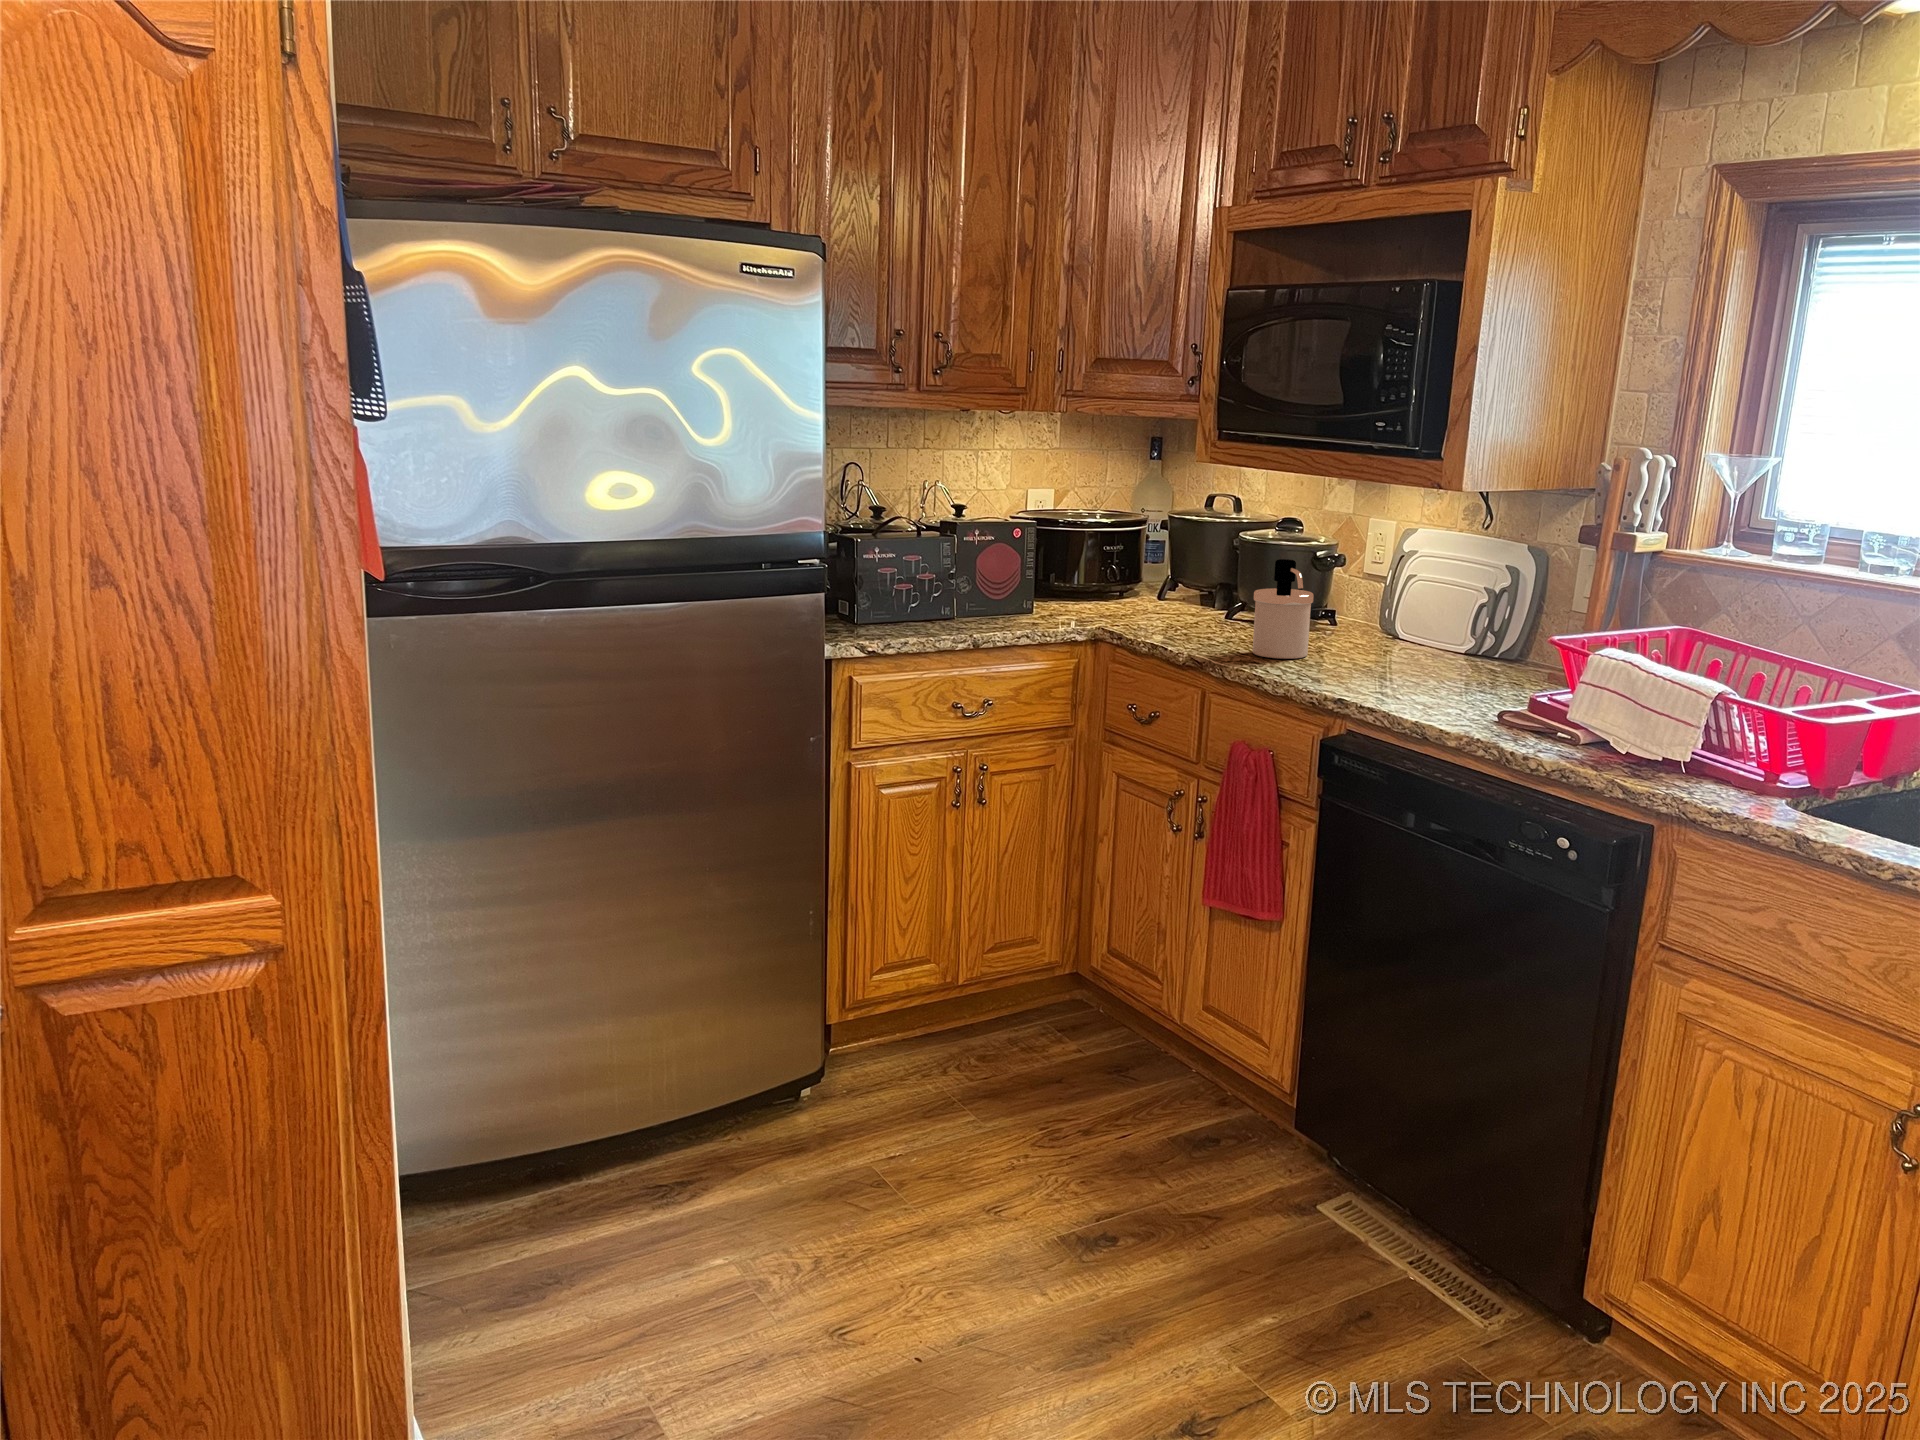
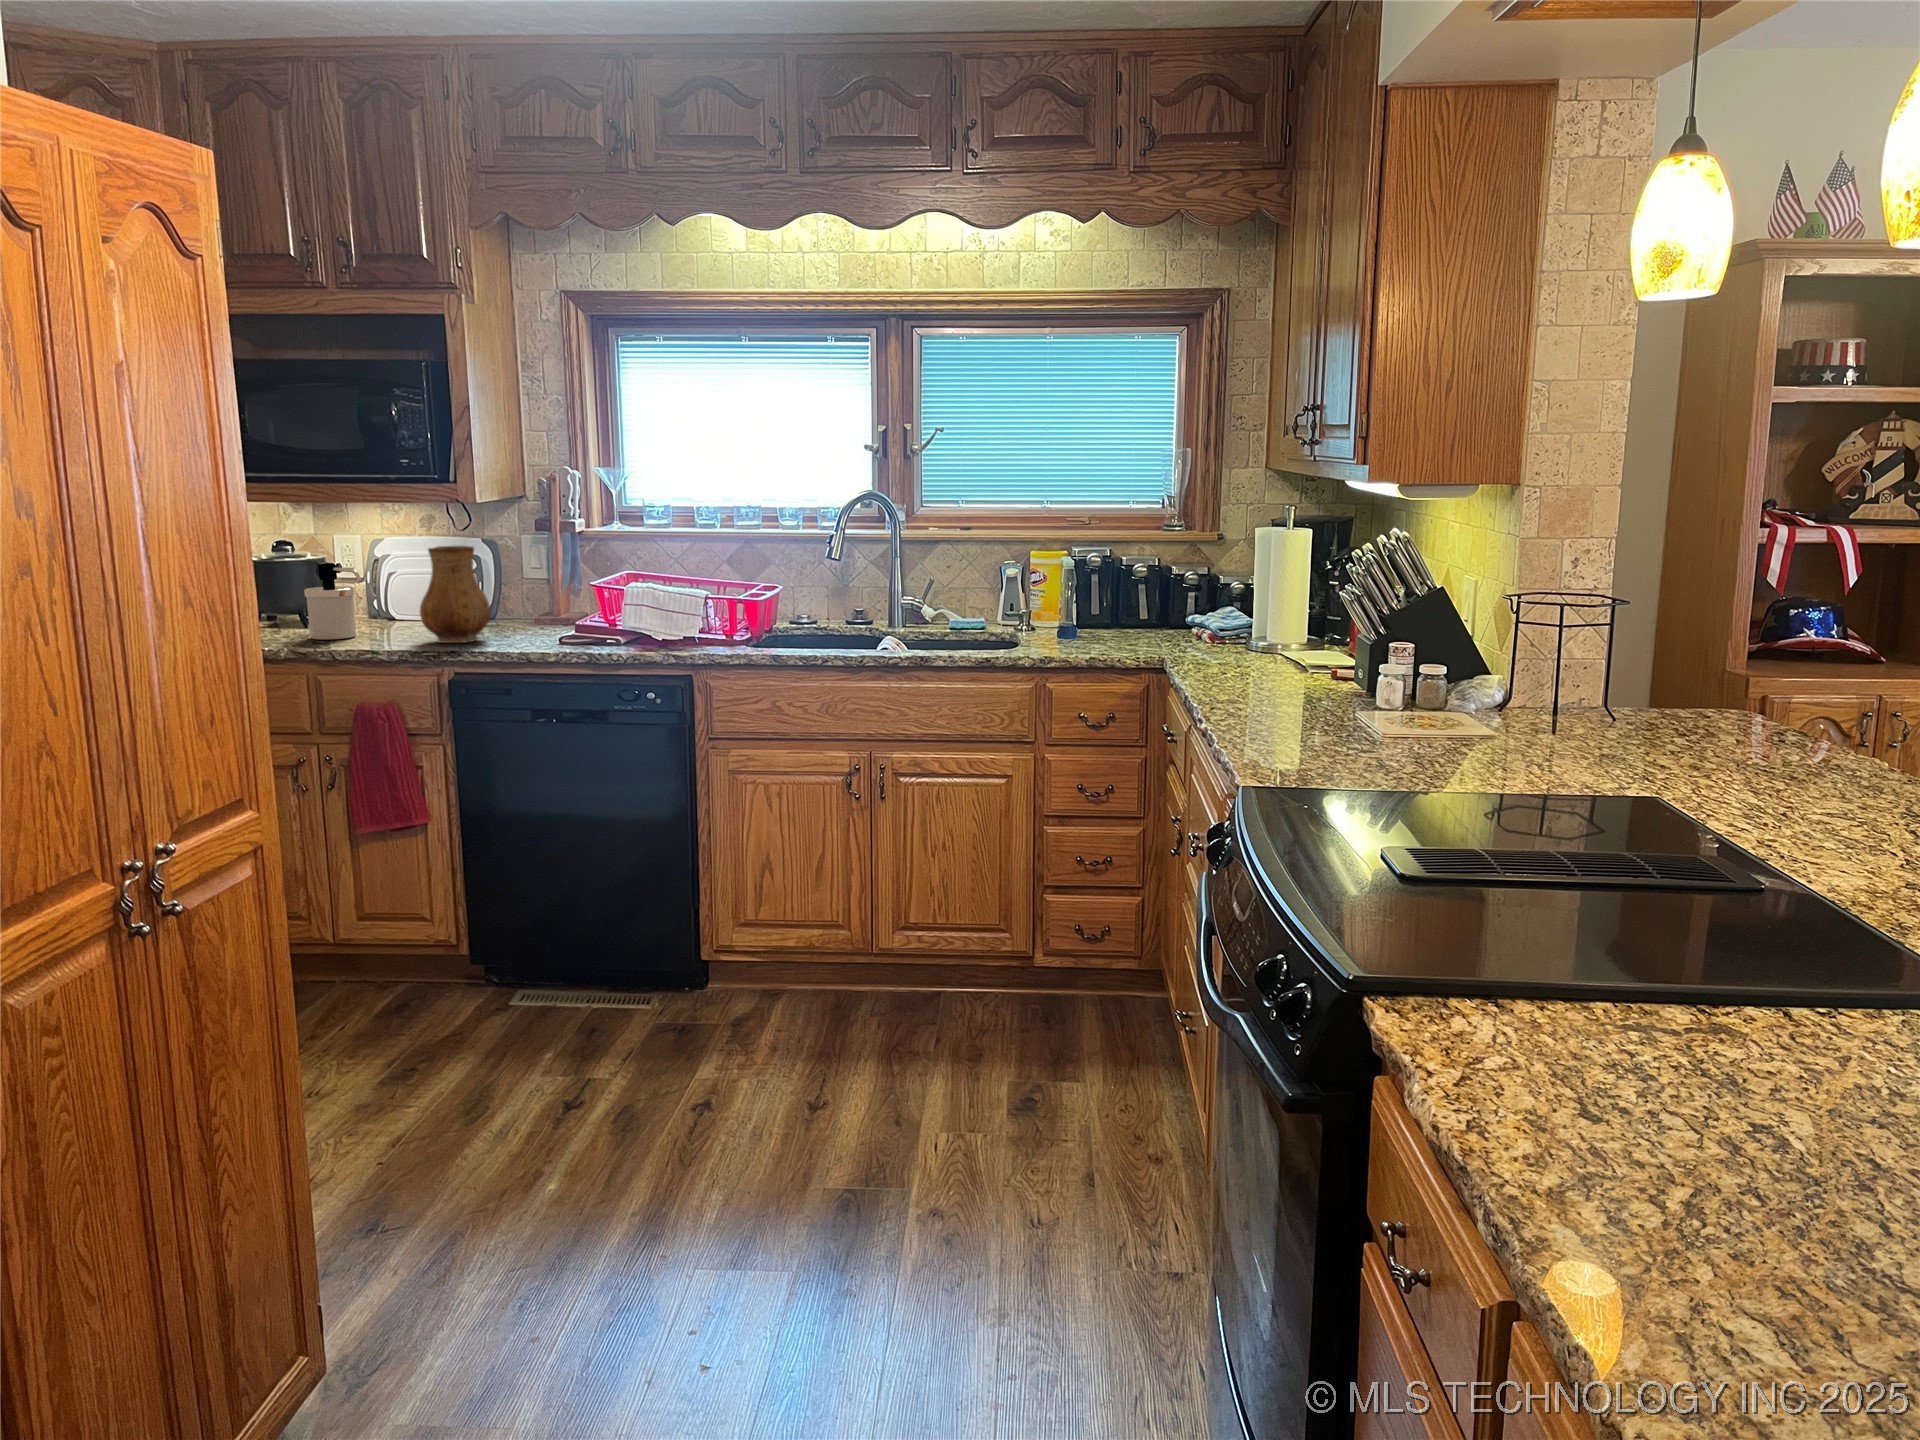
ceramic pitcher: none [1341,553,1439,694] -> present [420,546,491,643]

